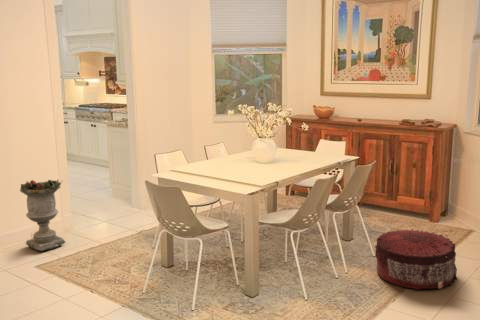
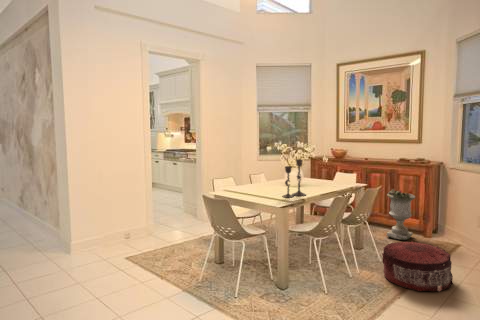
candlestick: none [249,129,281,180] -> present [283,159,306,198]
planter: present [20,180,65,251] -> present [387,189,415,240]

